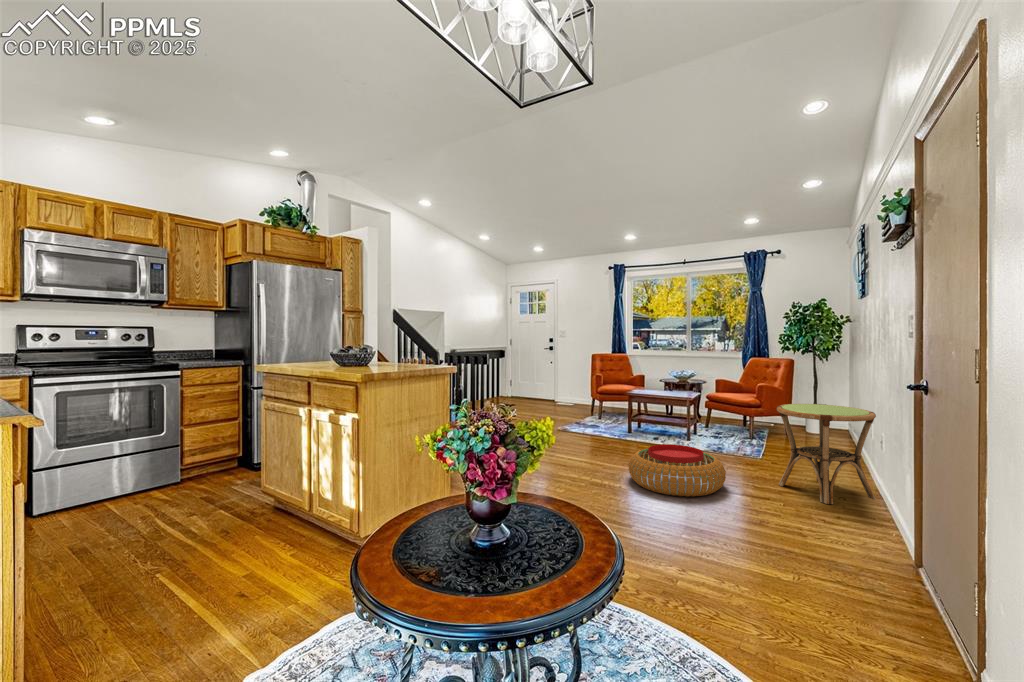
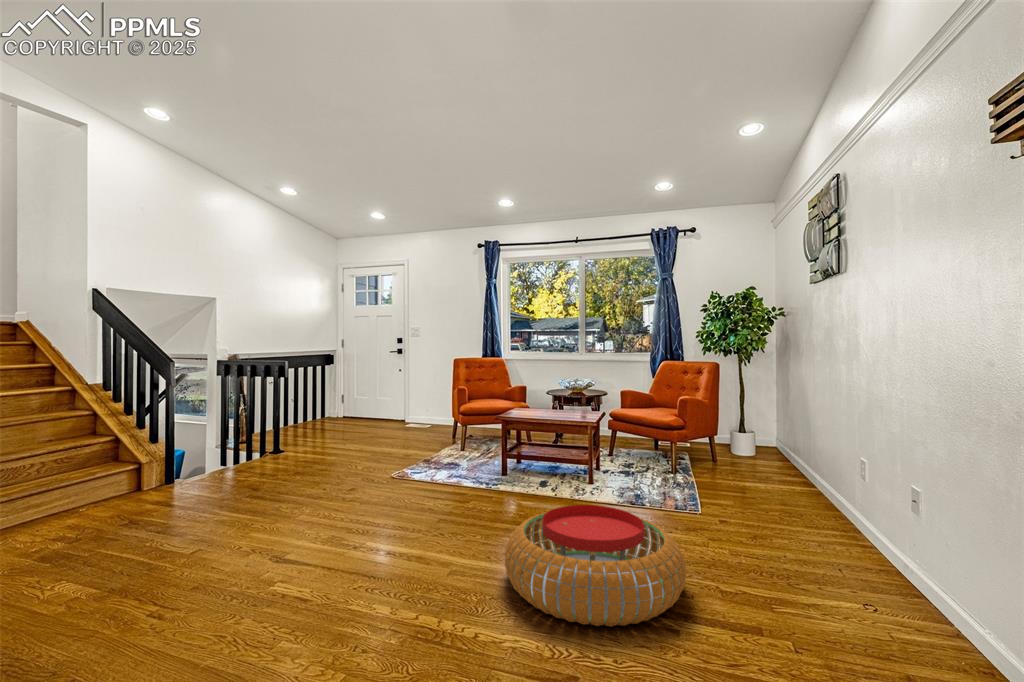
side table: present [776,404,876,504] -> none [753,424,924,612]

